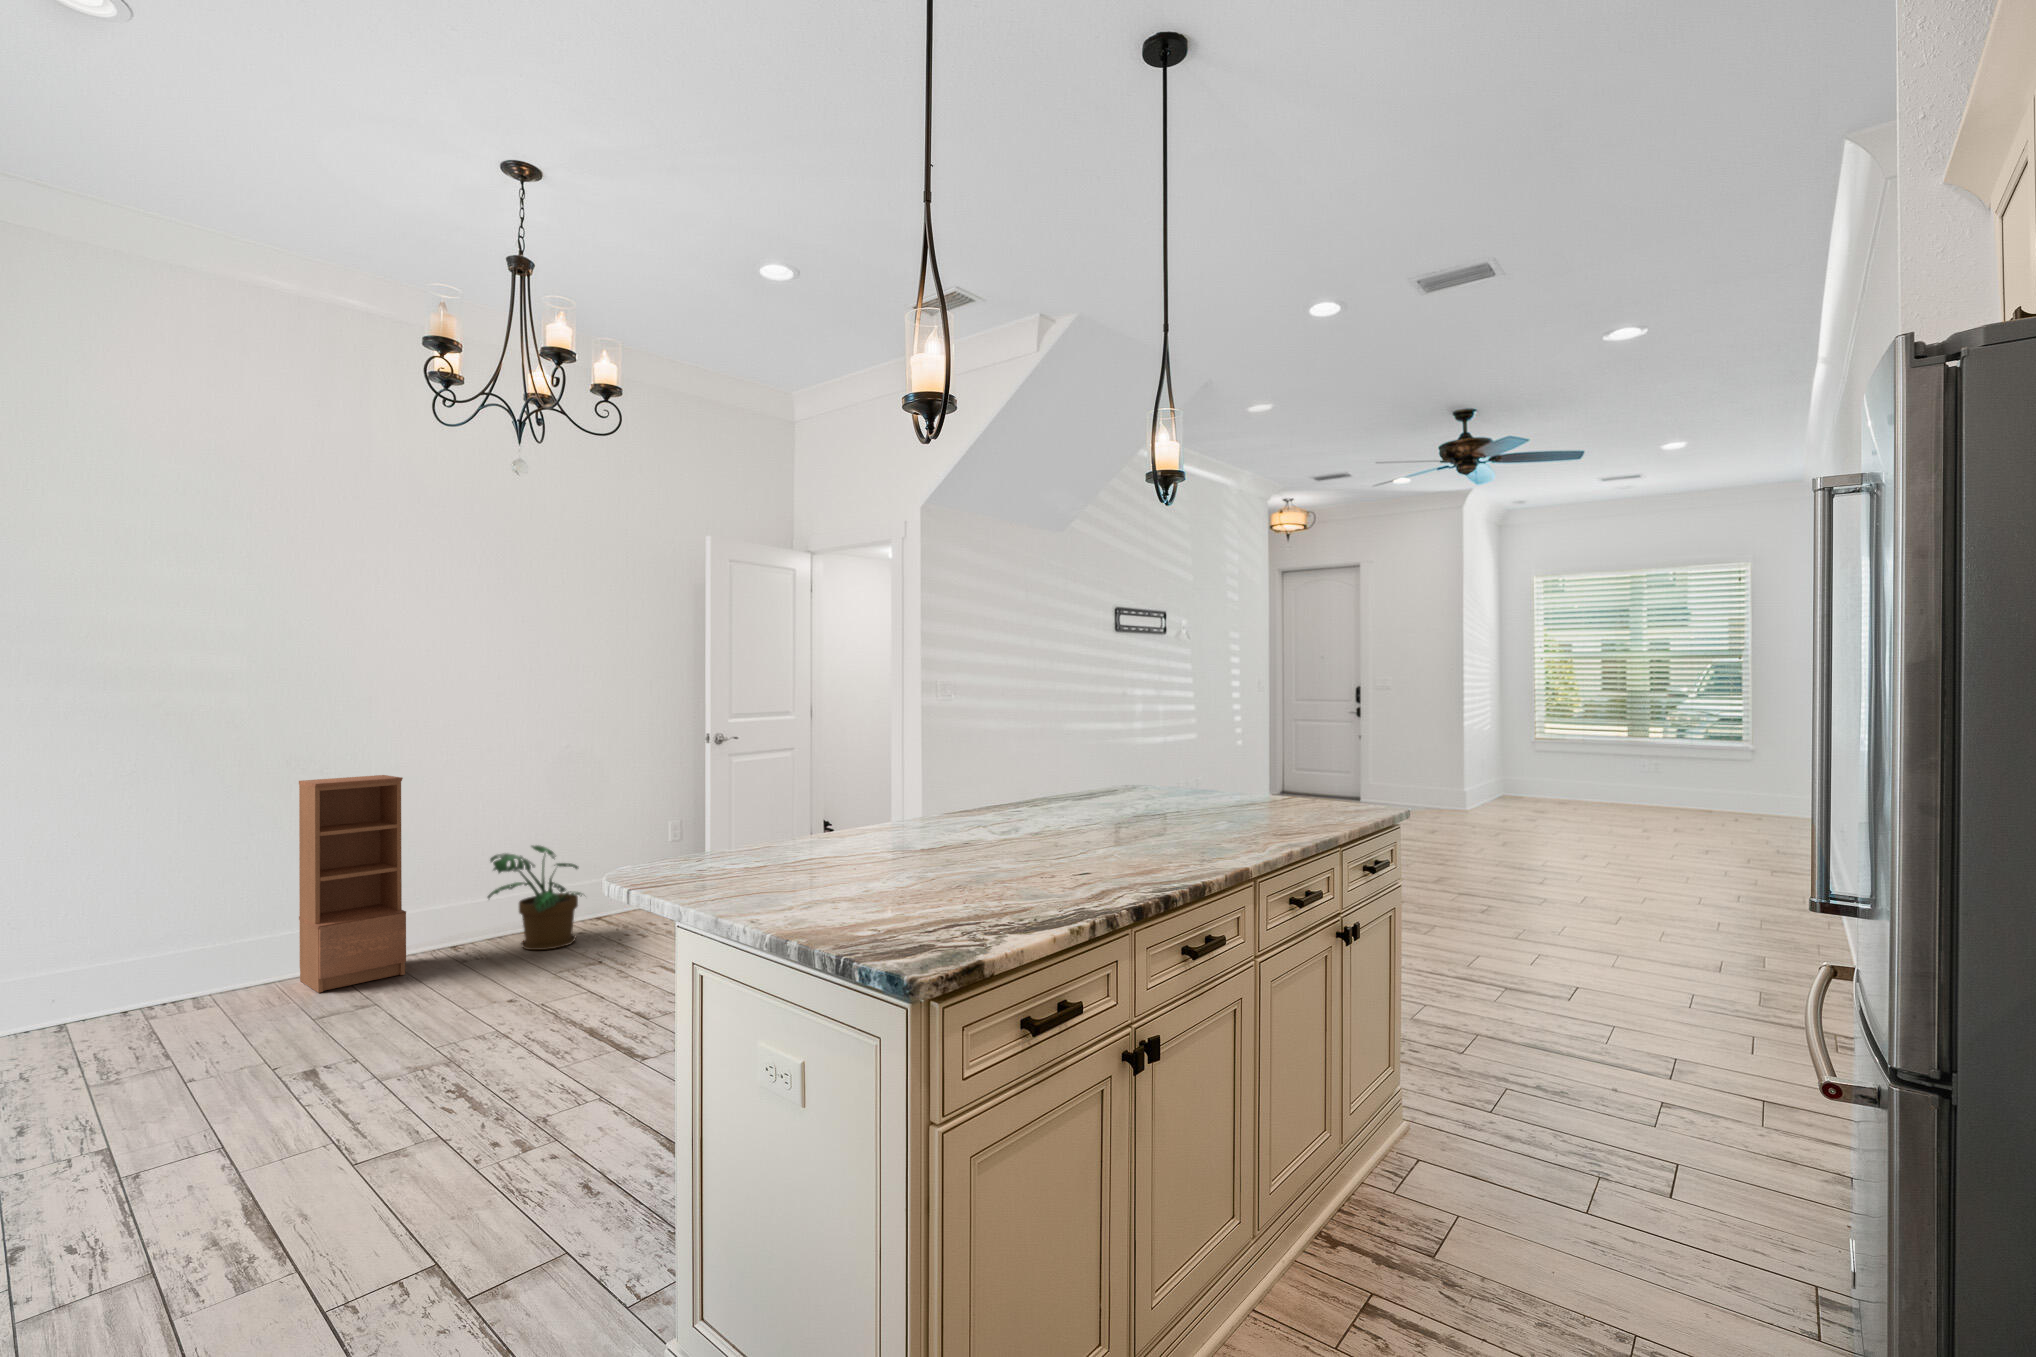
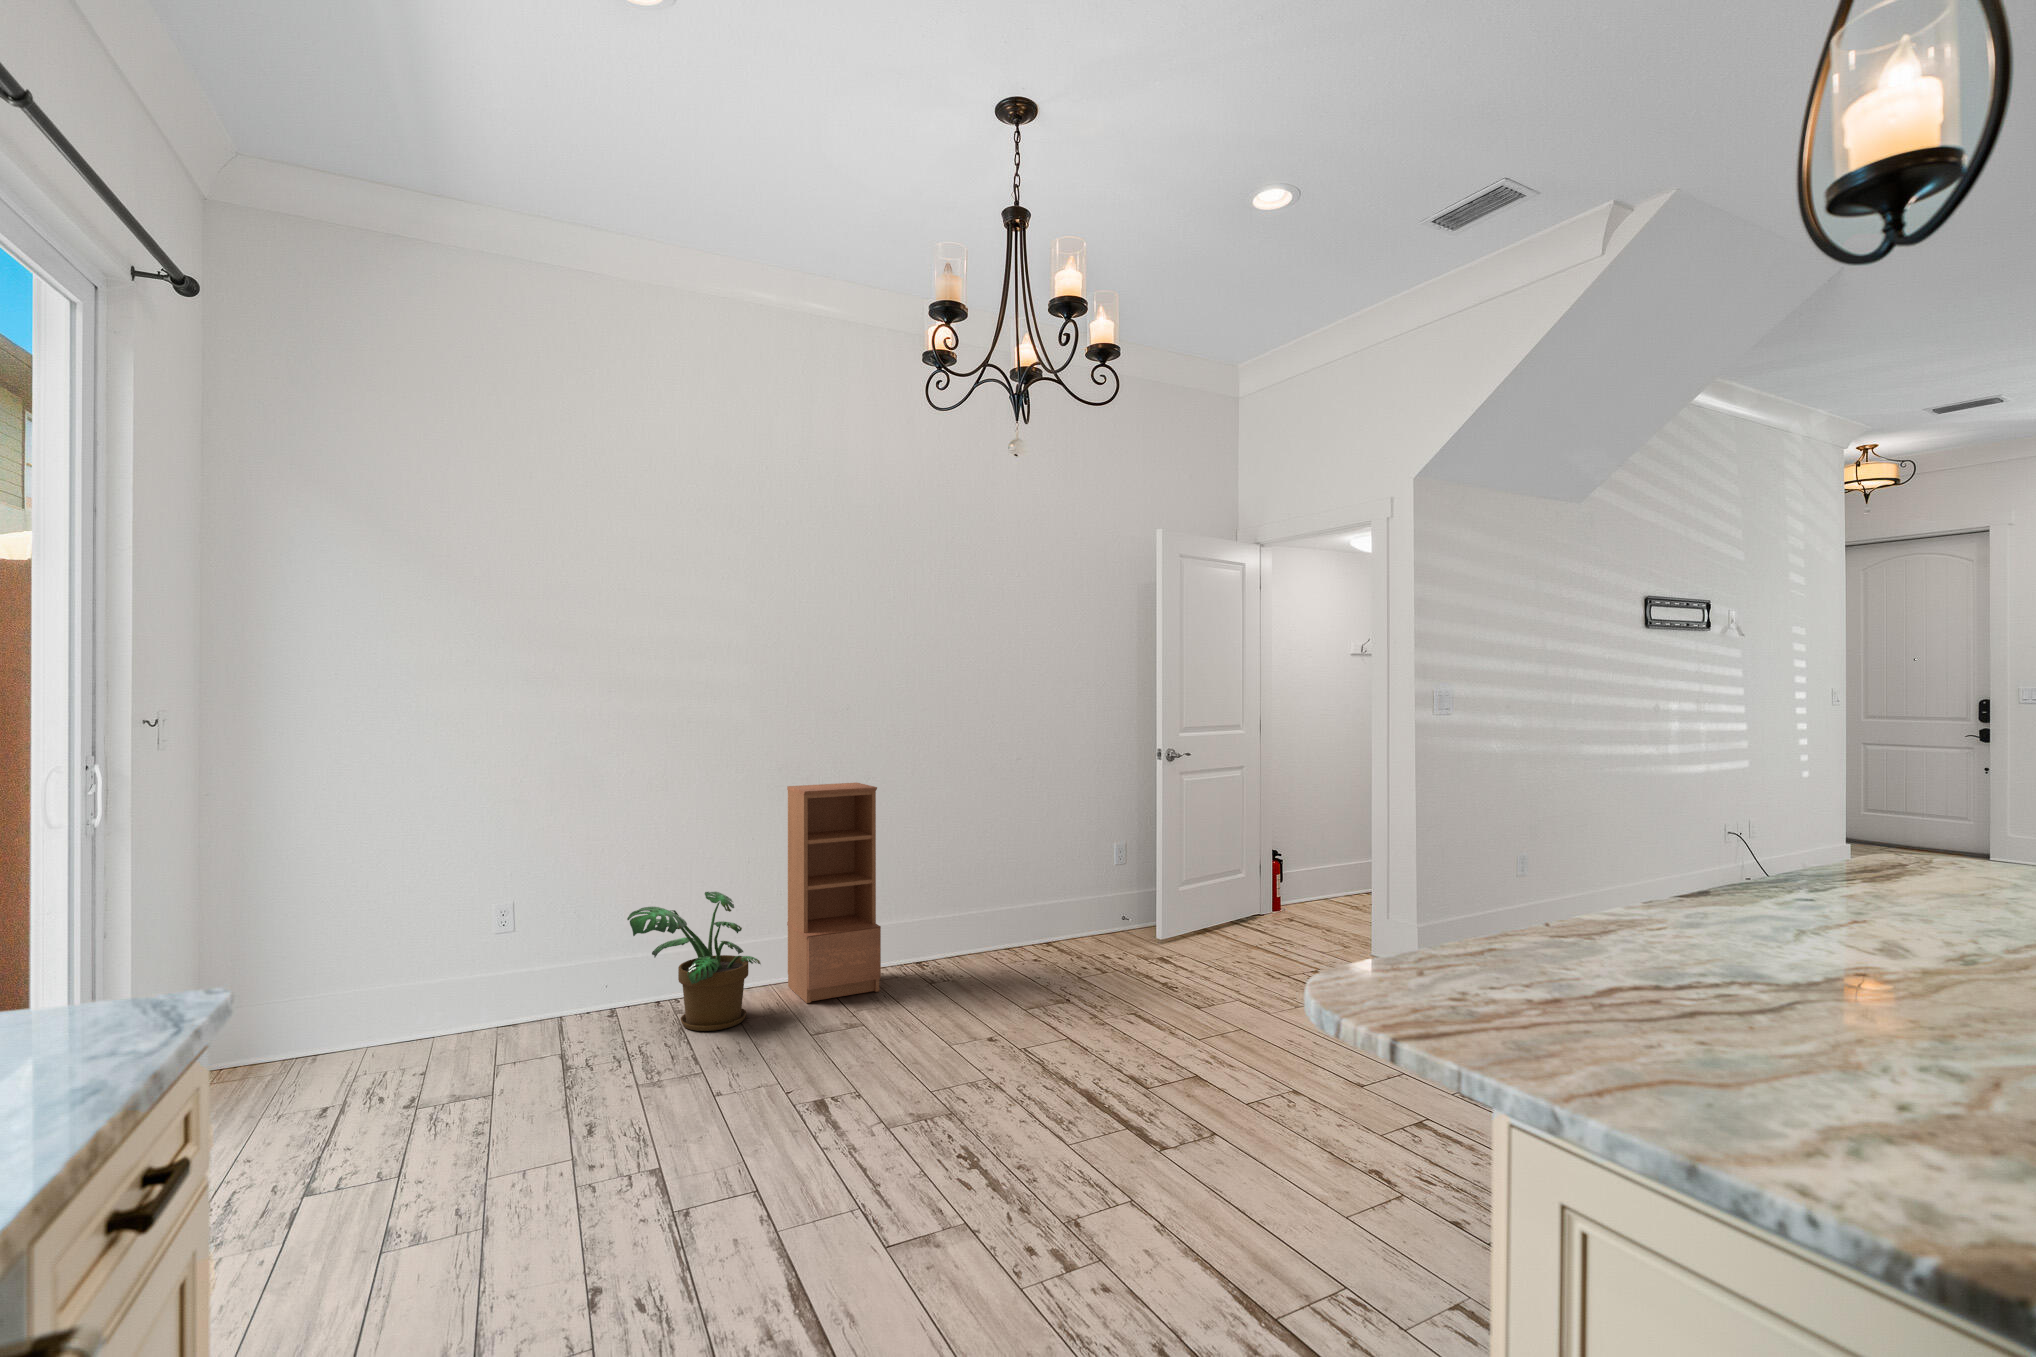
potted plant: present [488,845,585,950] -> present [627,892,761,1031]

